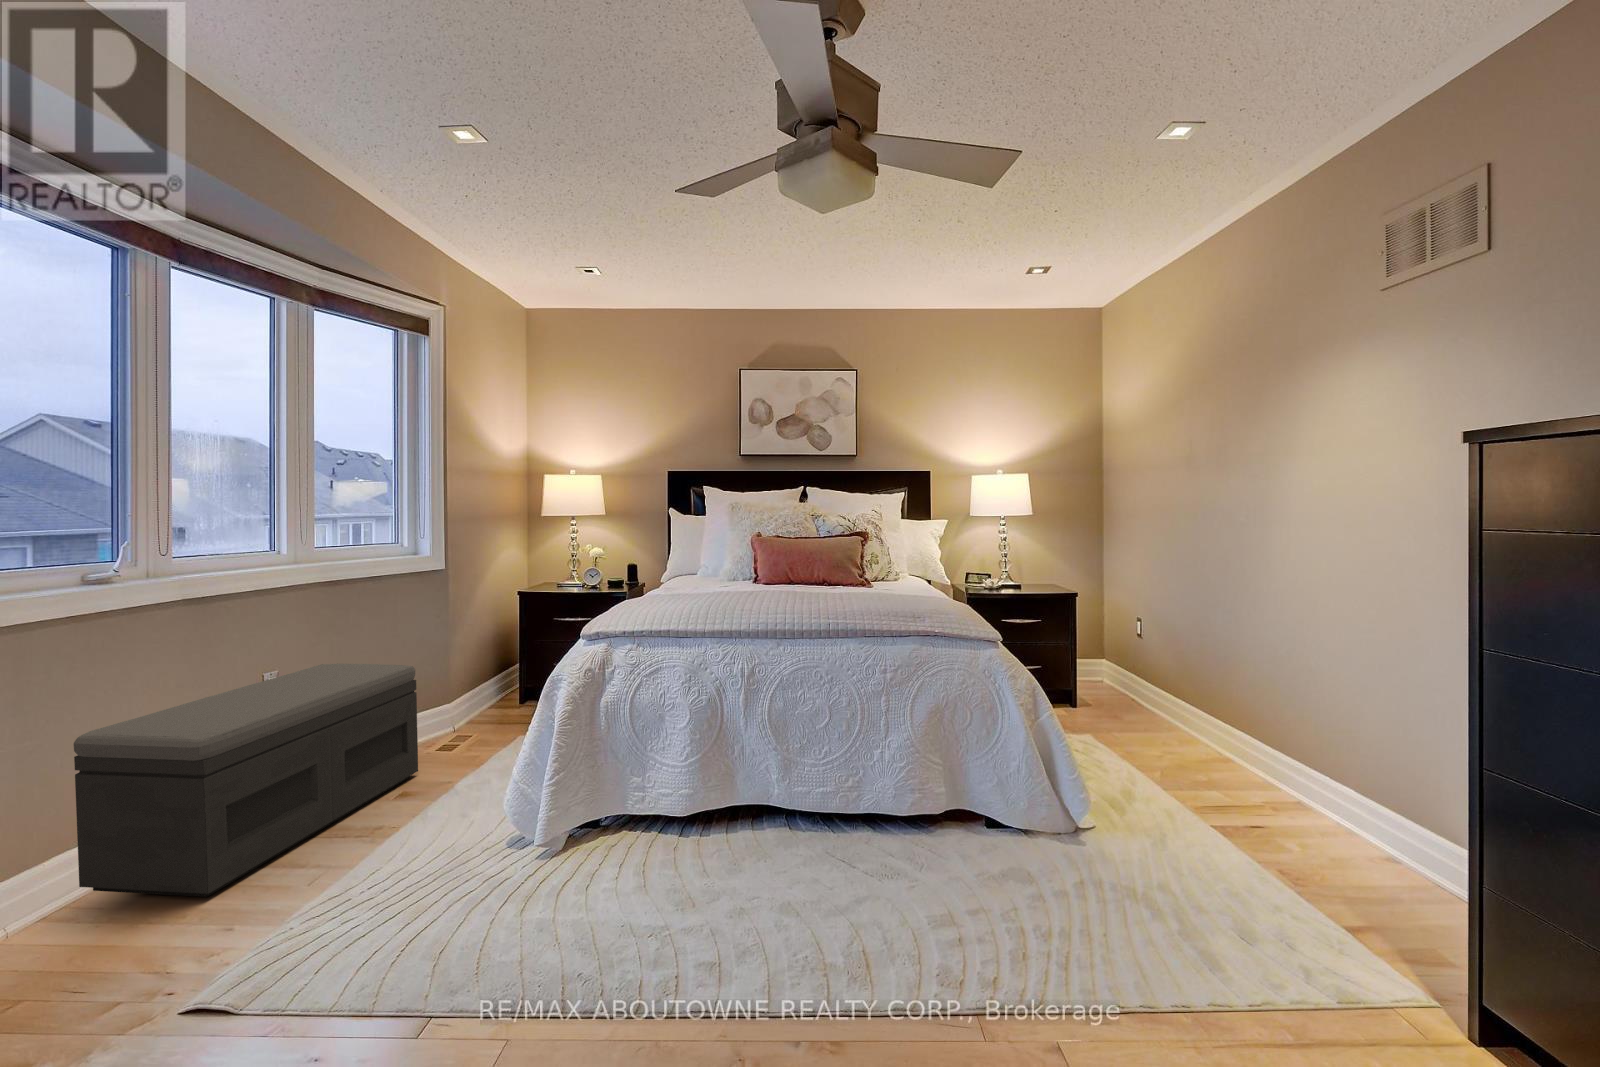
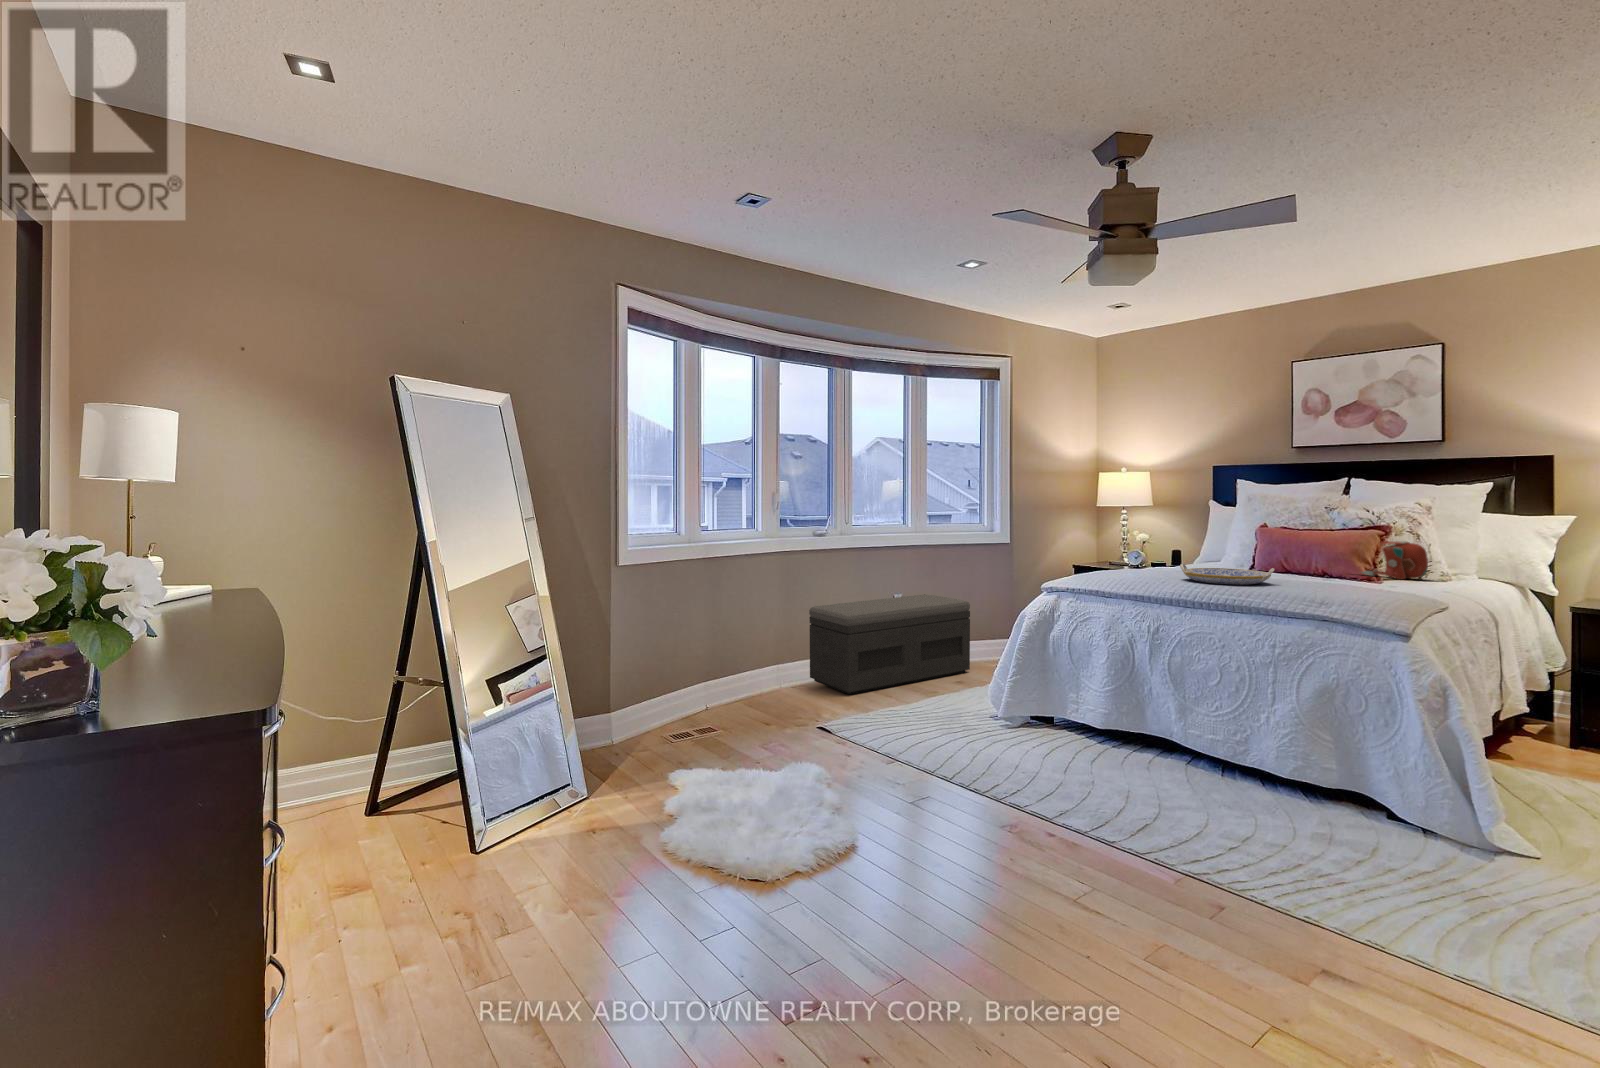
handbag: none [833,545,904,582] -> present [1361,541,1428,579]
serving tray: none [752,580,845,604] -> present [1180,564,1274,585]

